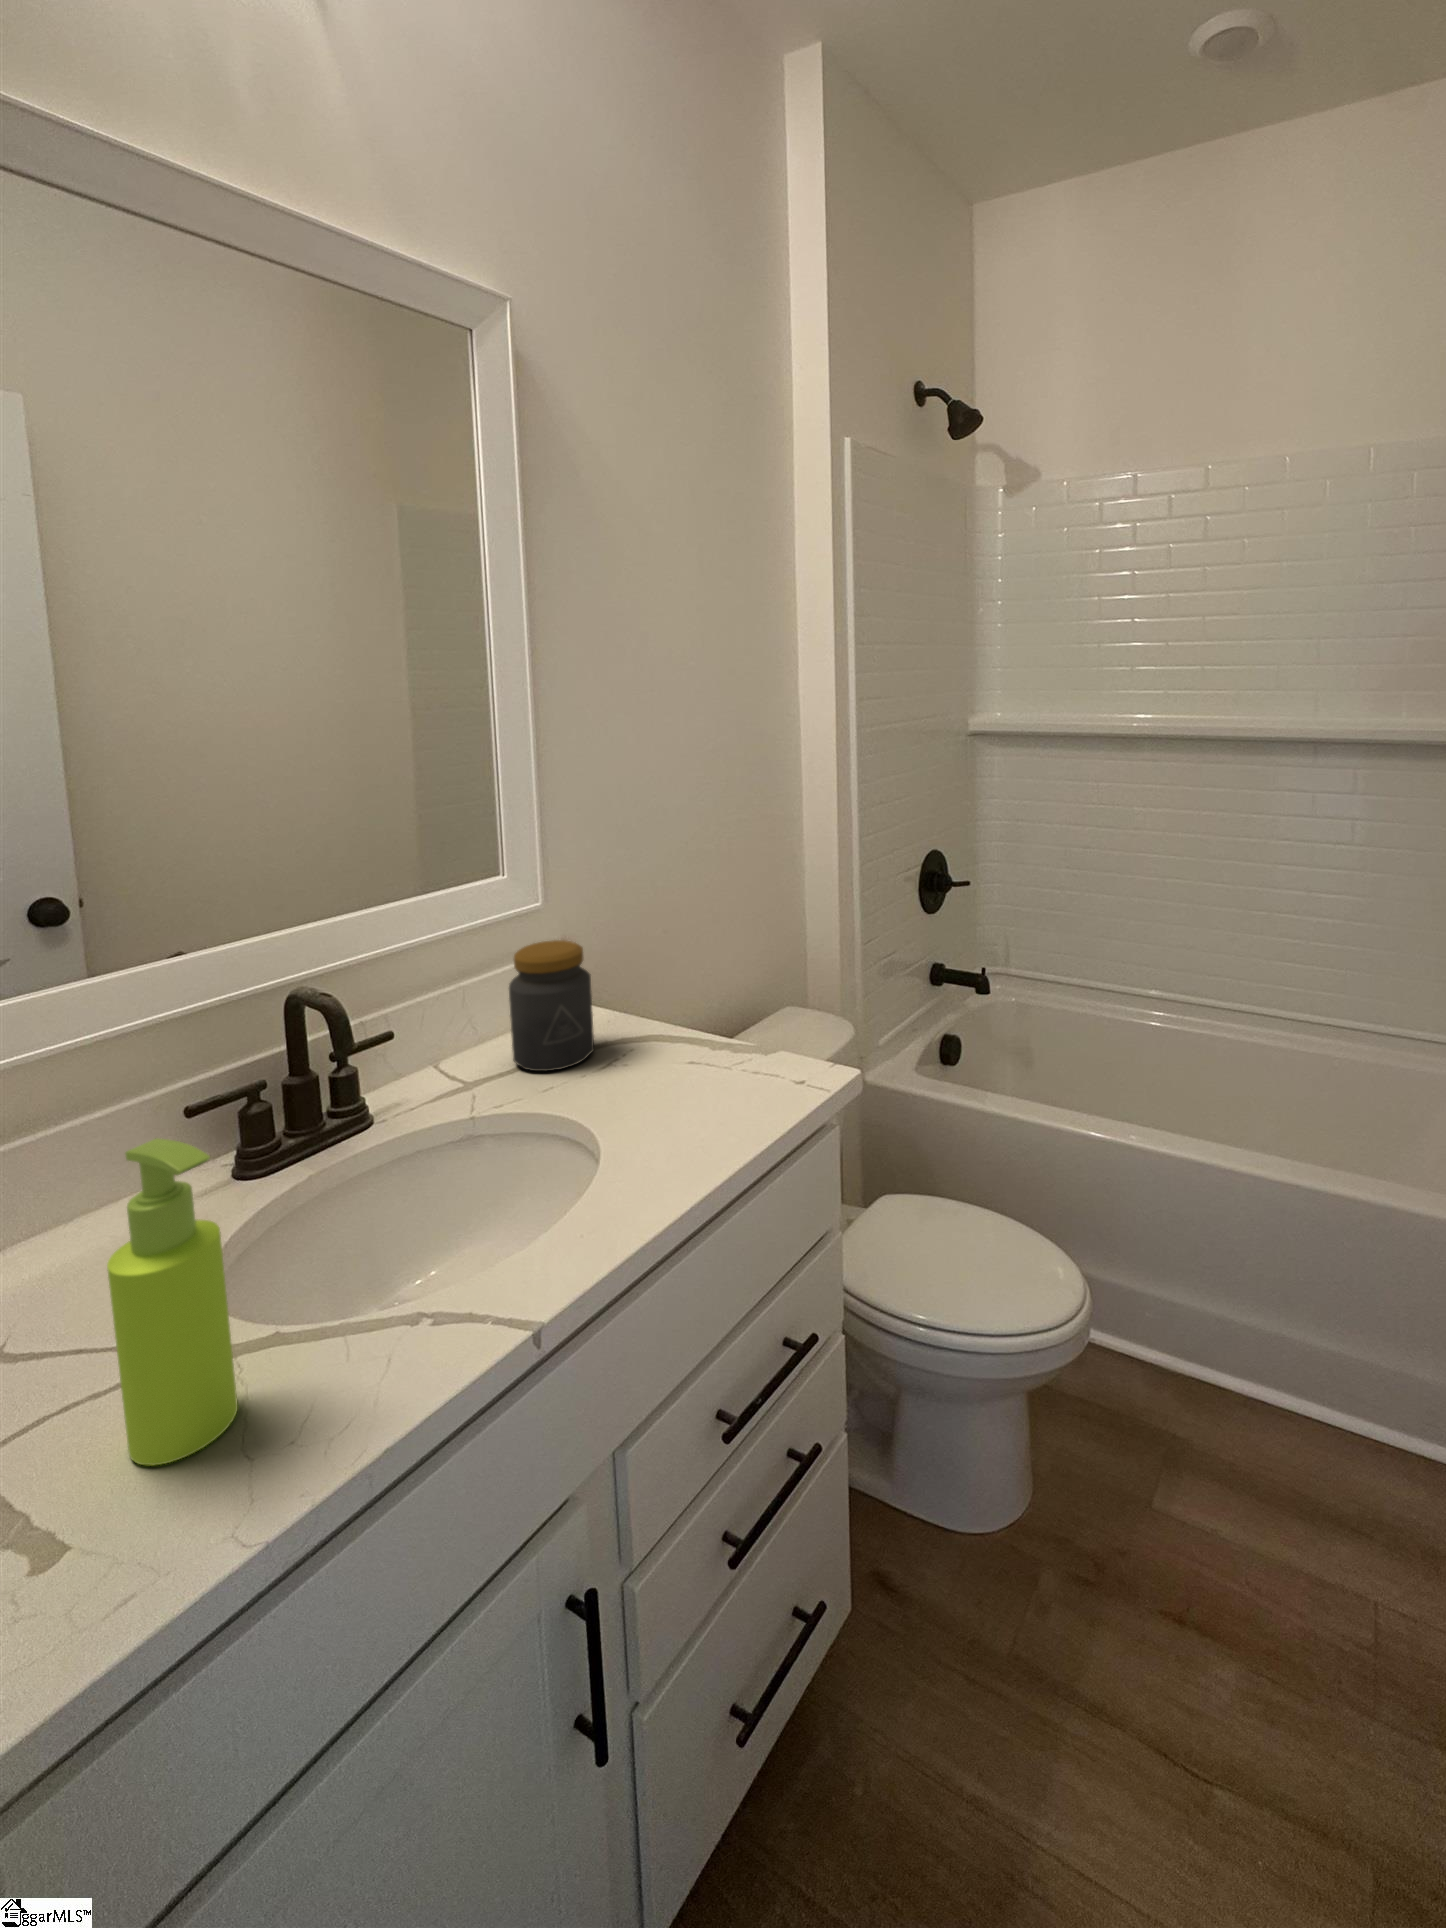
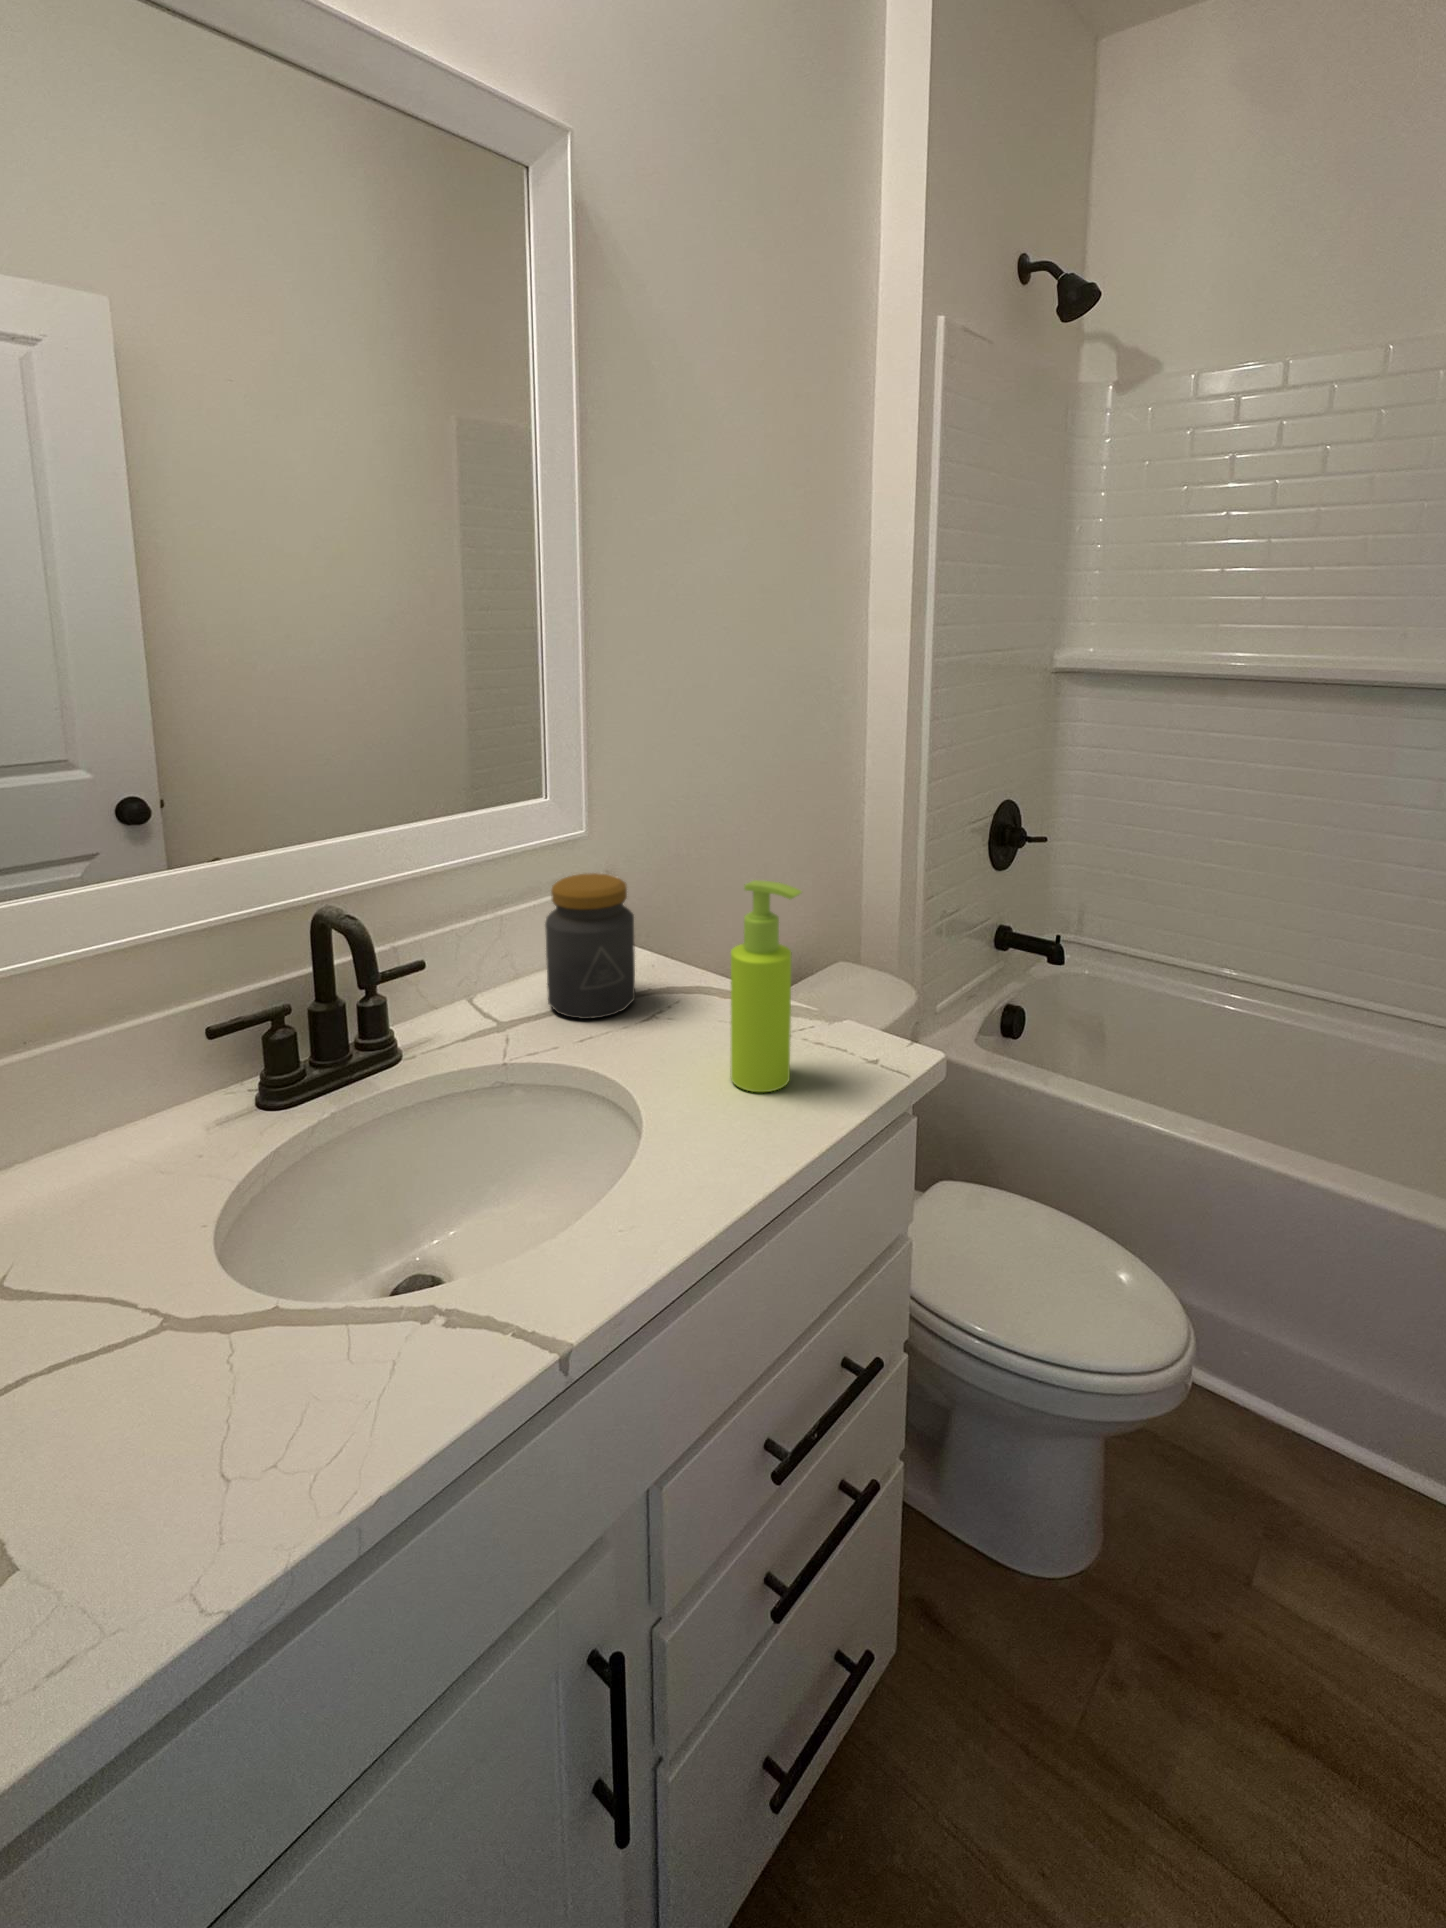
soap dispenser: present [107,1138,238,1465] -> present [731,880,801,1092]

